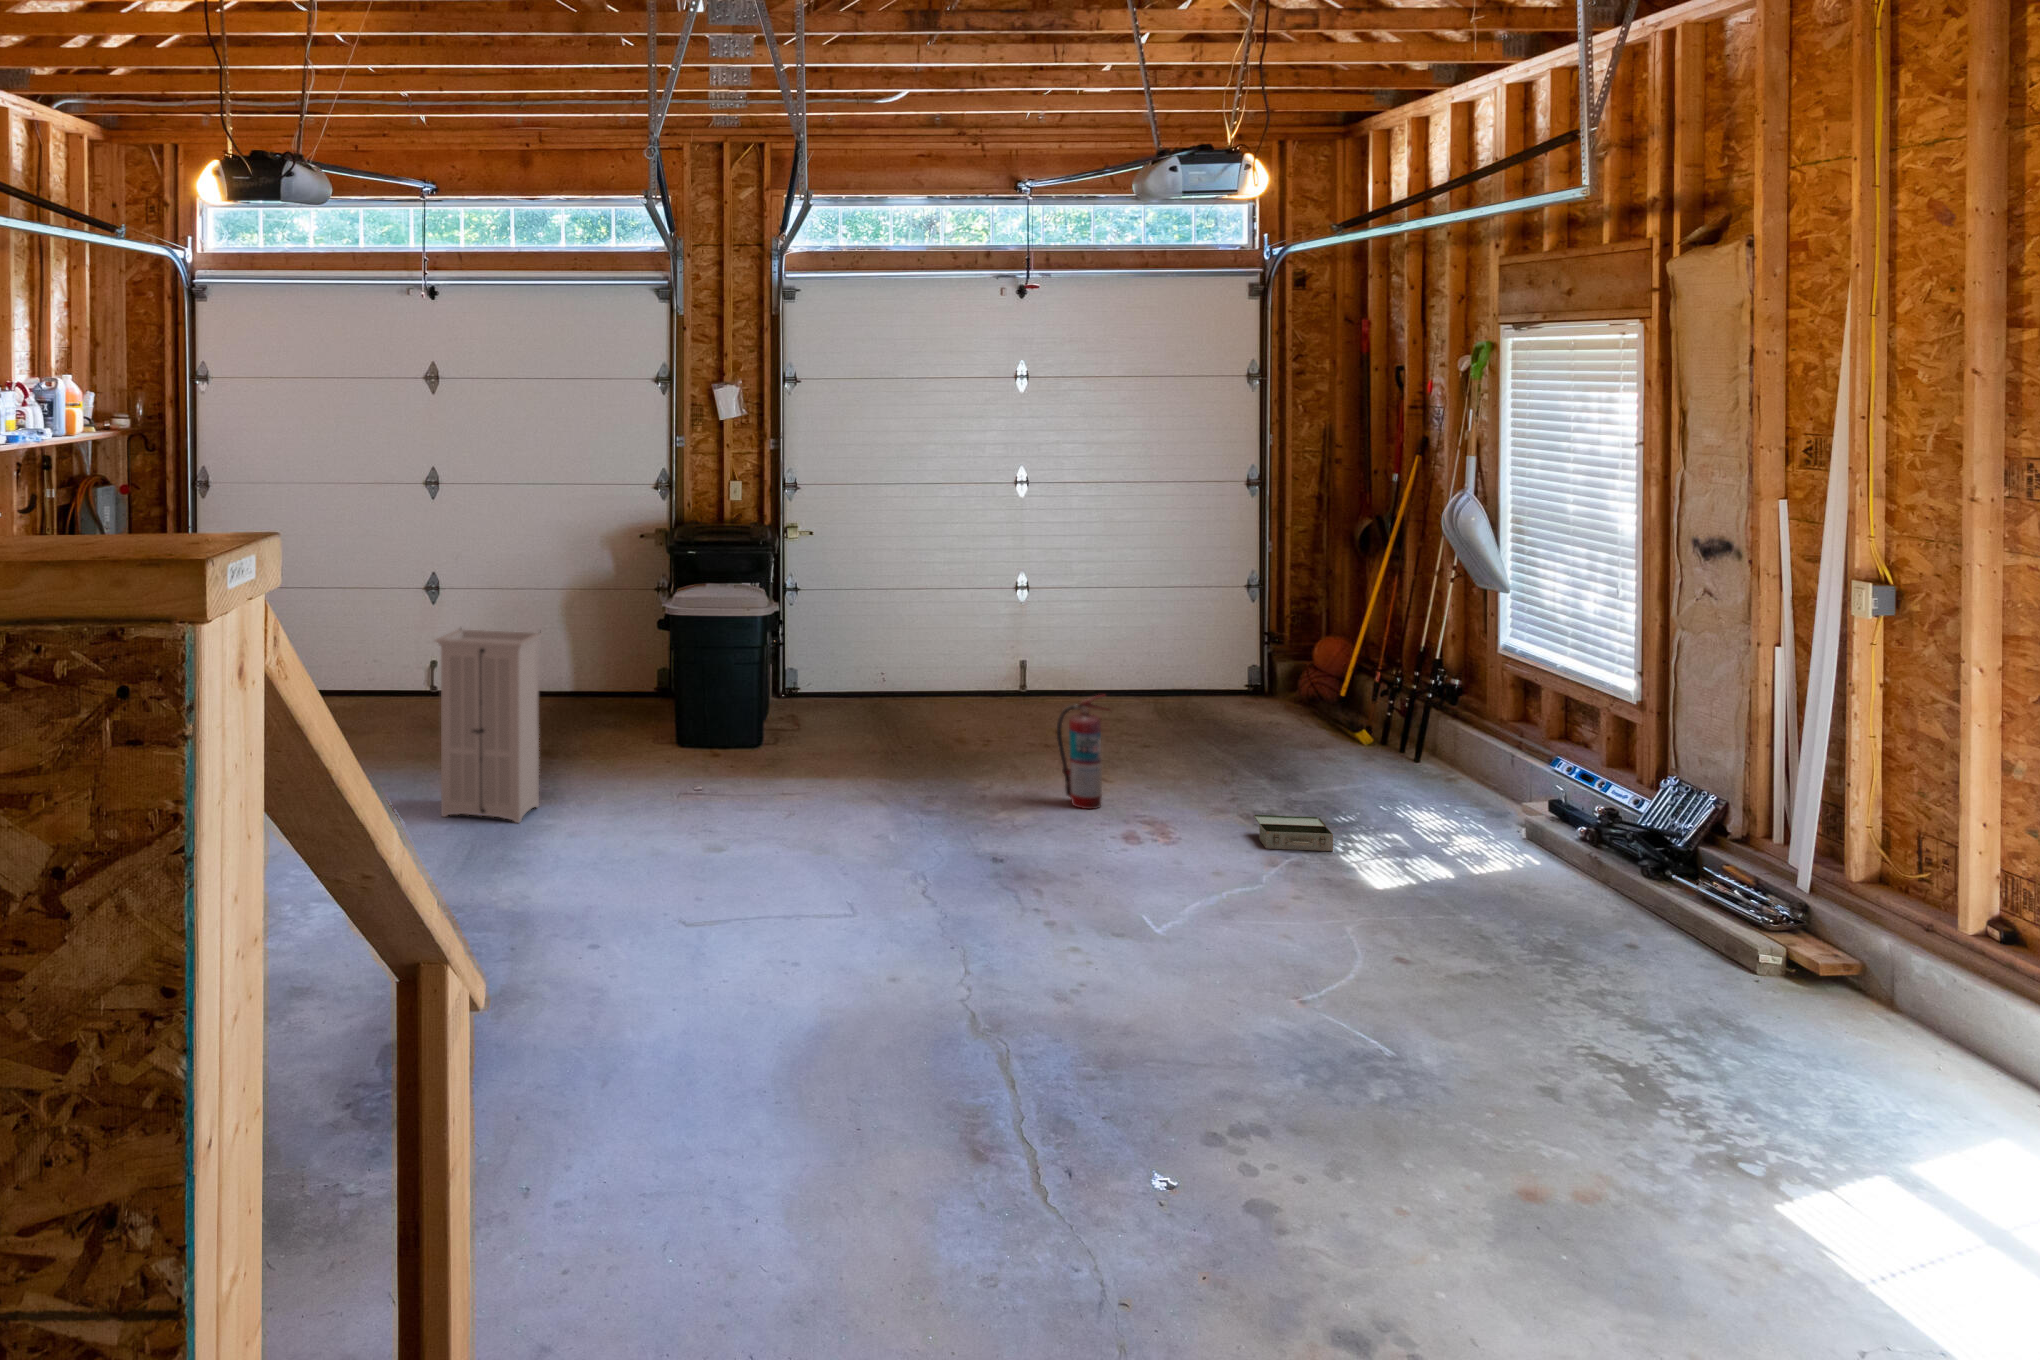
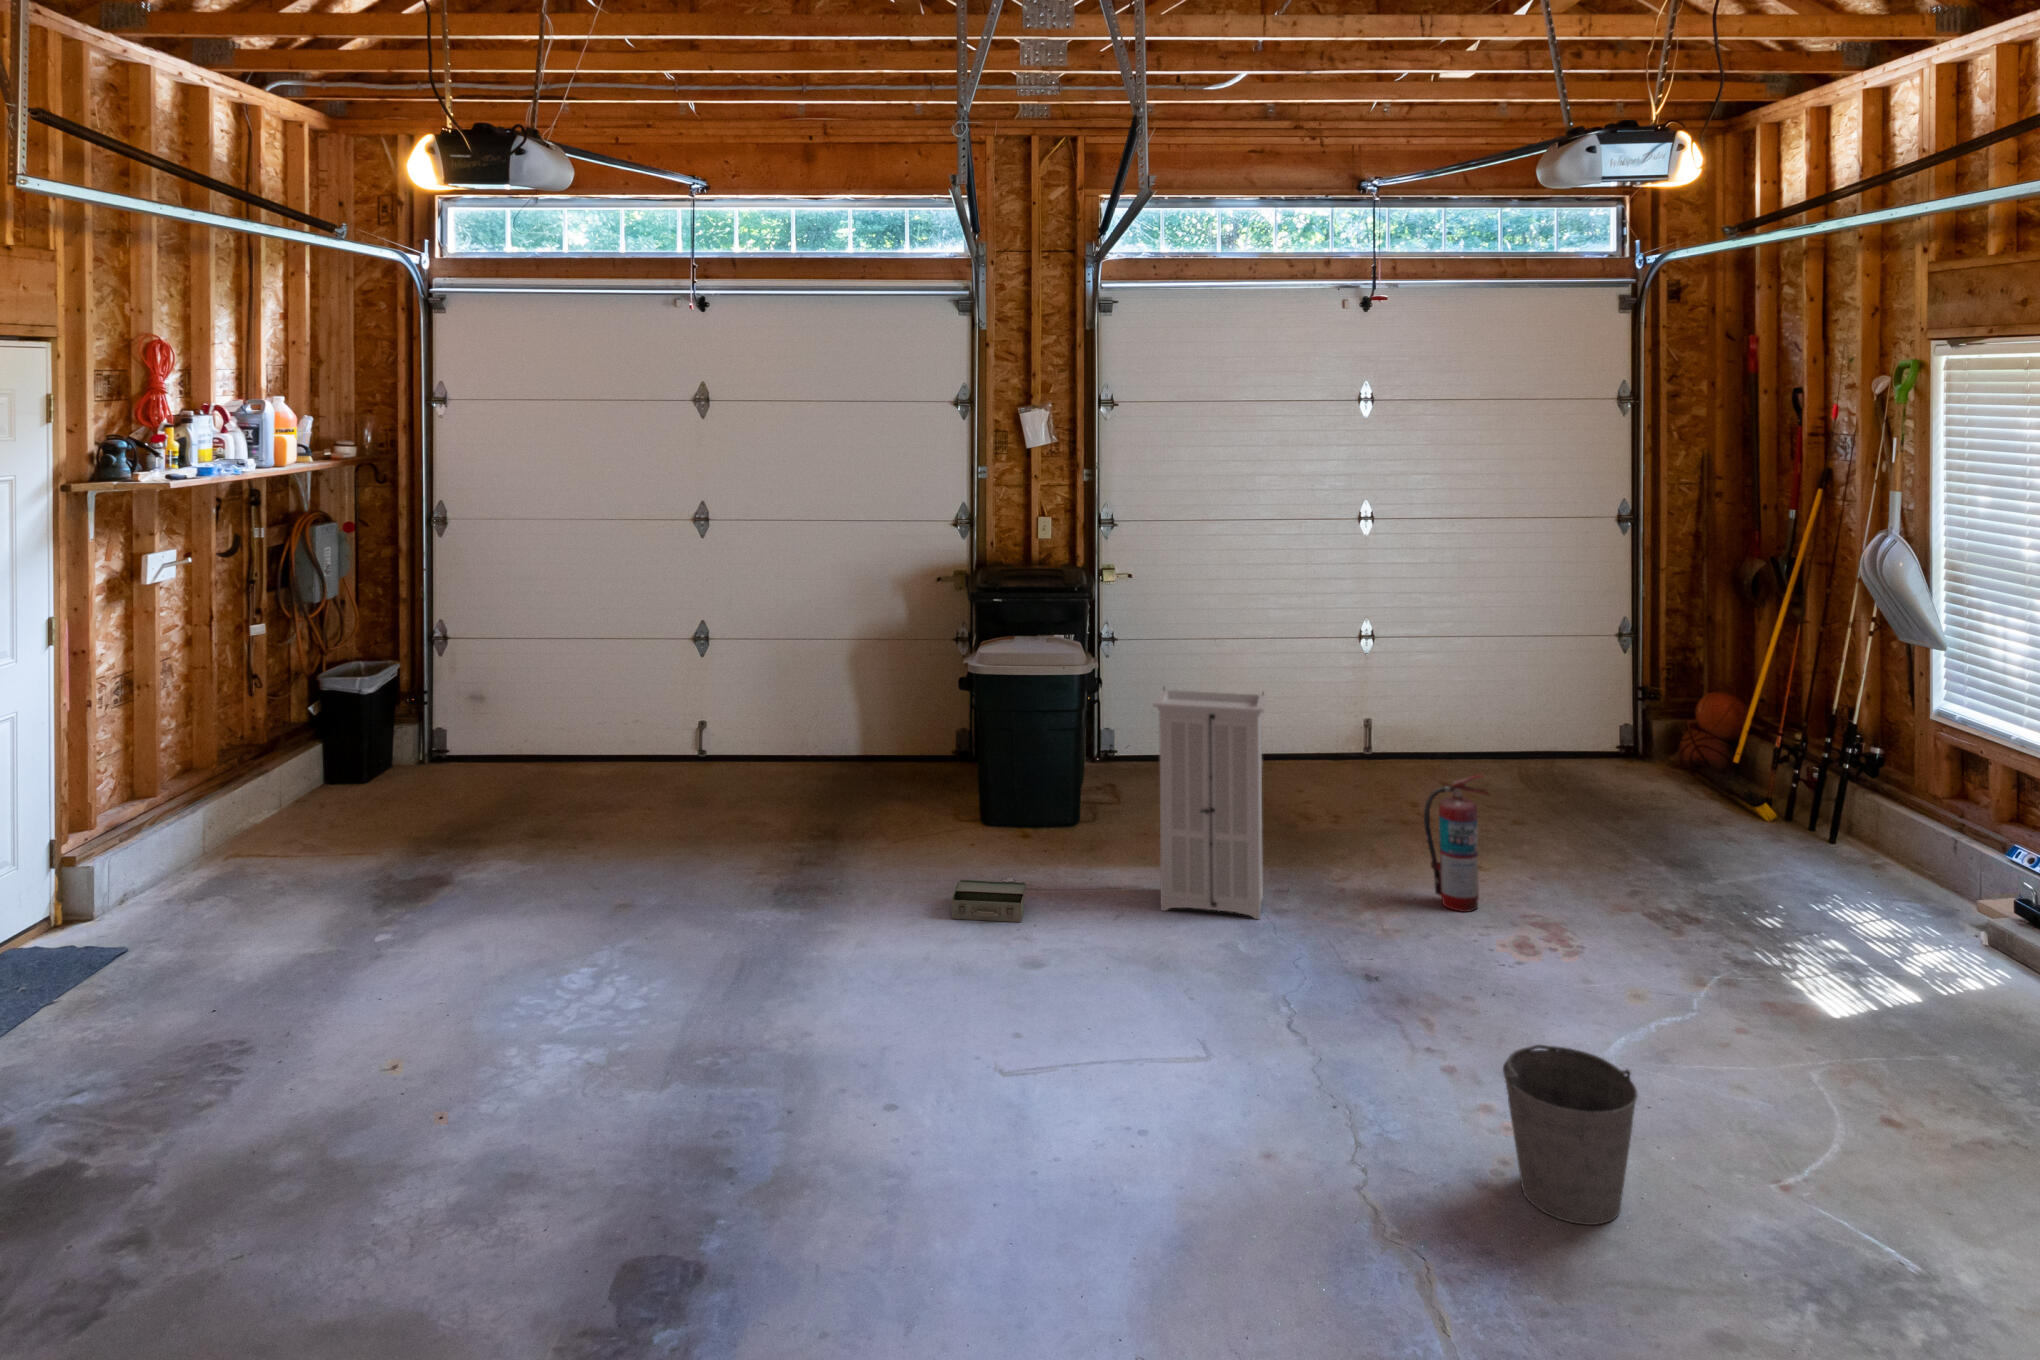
storage cabinet: present [435,629,542,823] -> present [1153,689,1267,919]
toolbox: present [1253,815,1333,851] -> present [951,880,1026,922]
bucket: none [1075,883,1176,1013] -> present [1503,1045,1638,1225]

